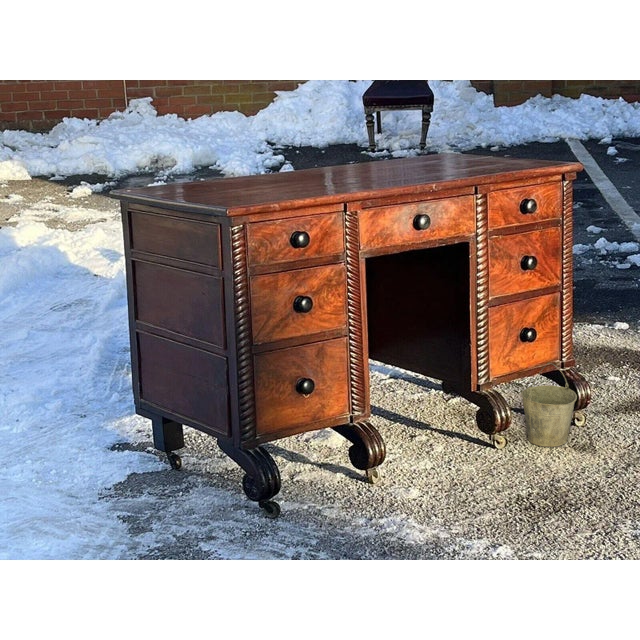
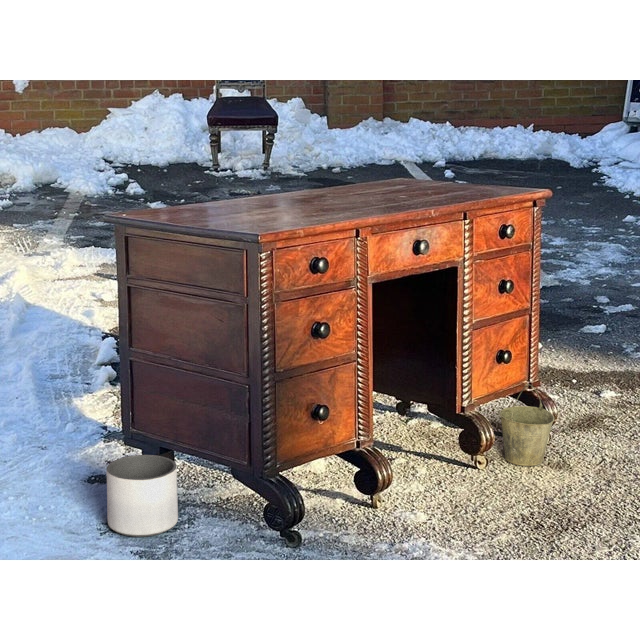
planter: none [104,422,174,499] -> present [107,455,178,537]

